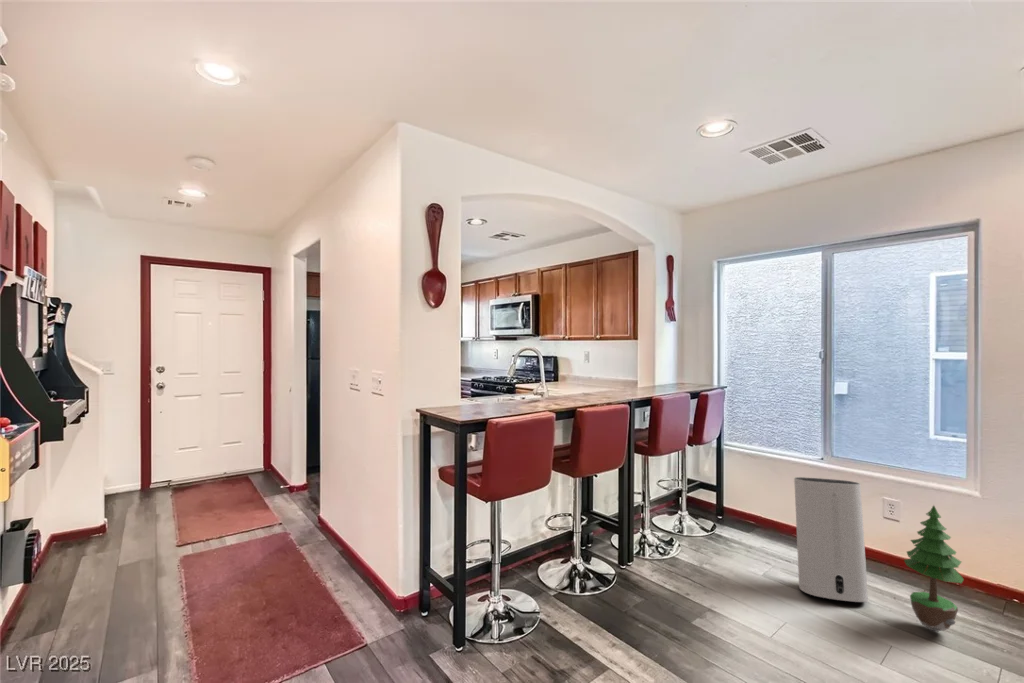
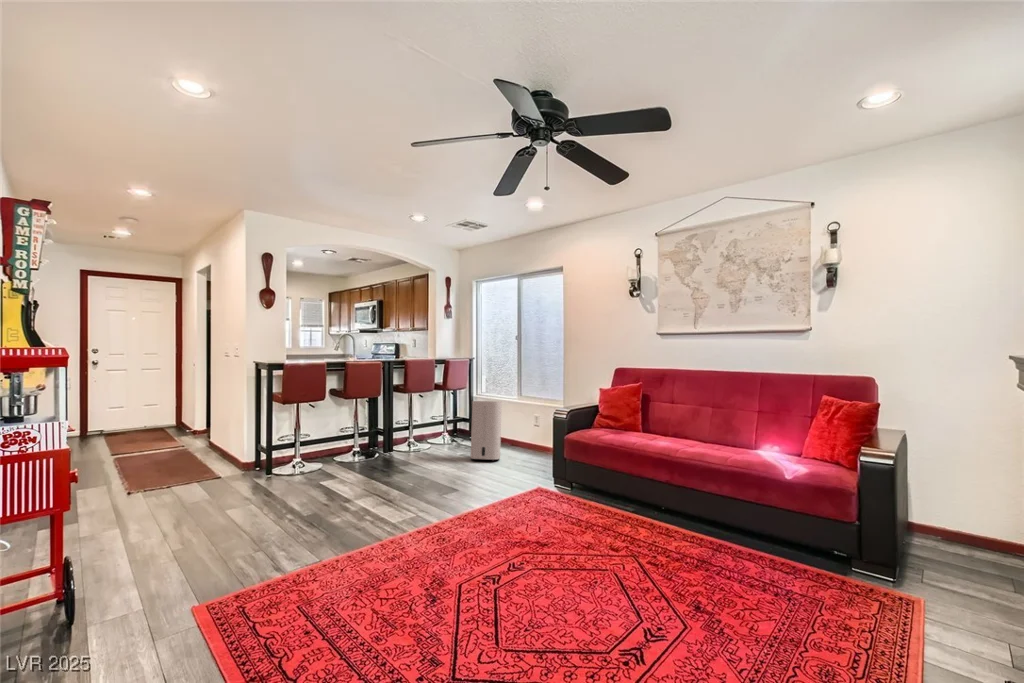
potted tree: present [904,506,963,632] -> none [504,406,526,467]

